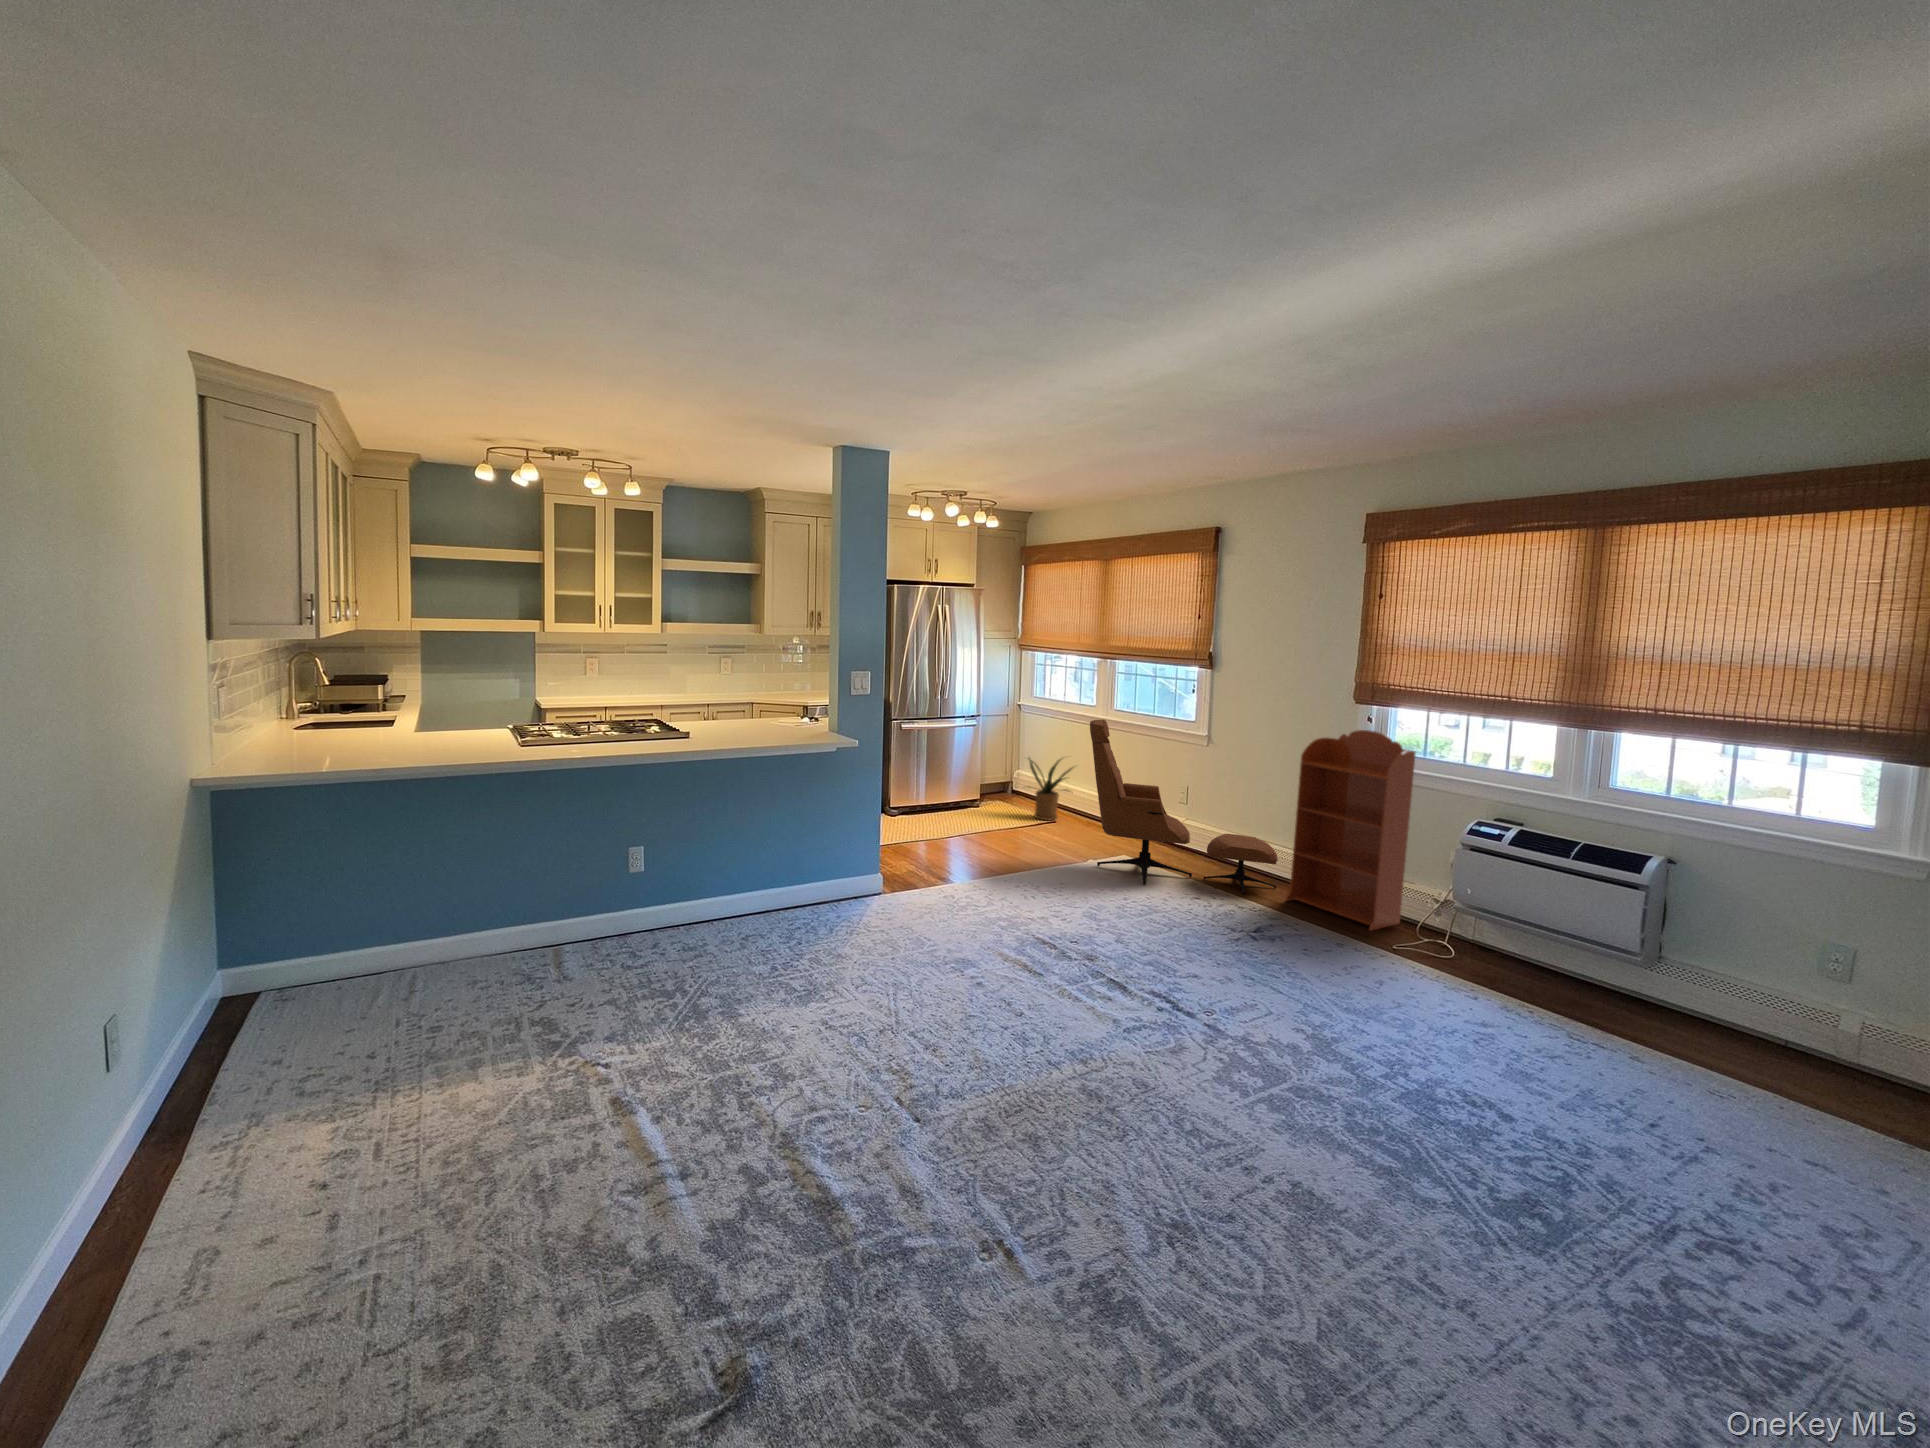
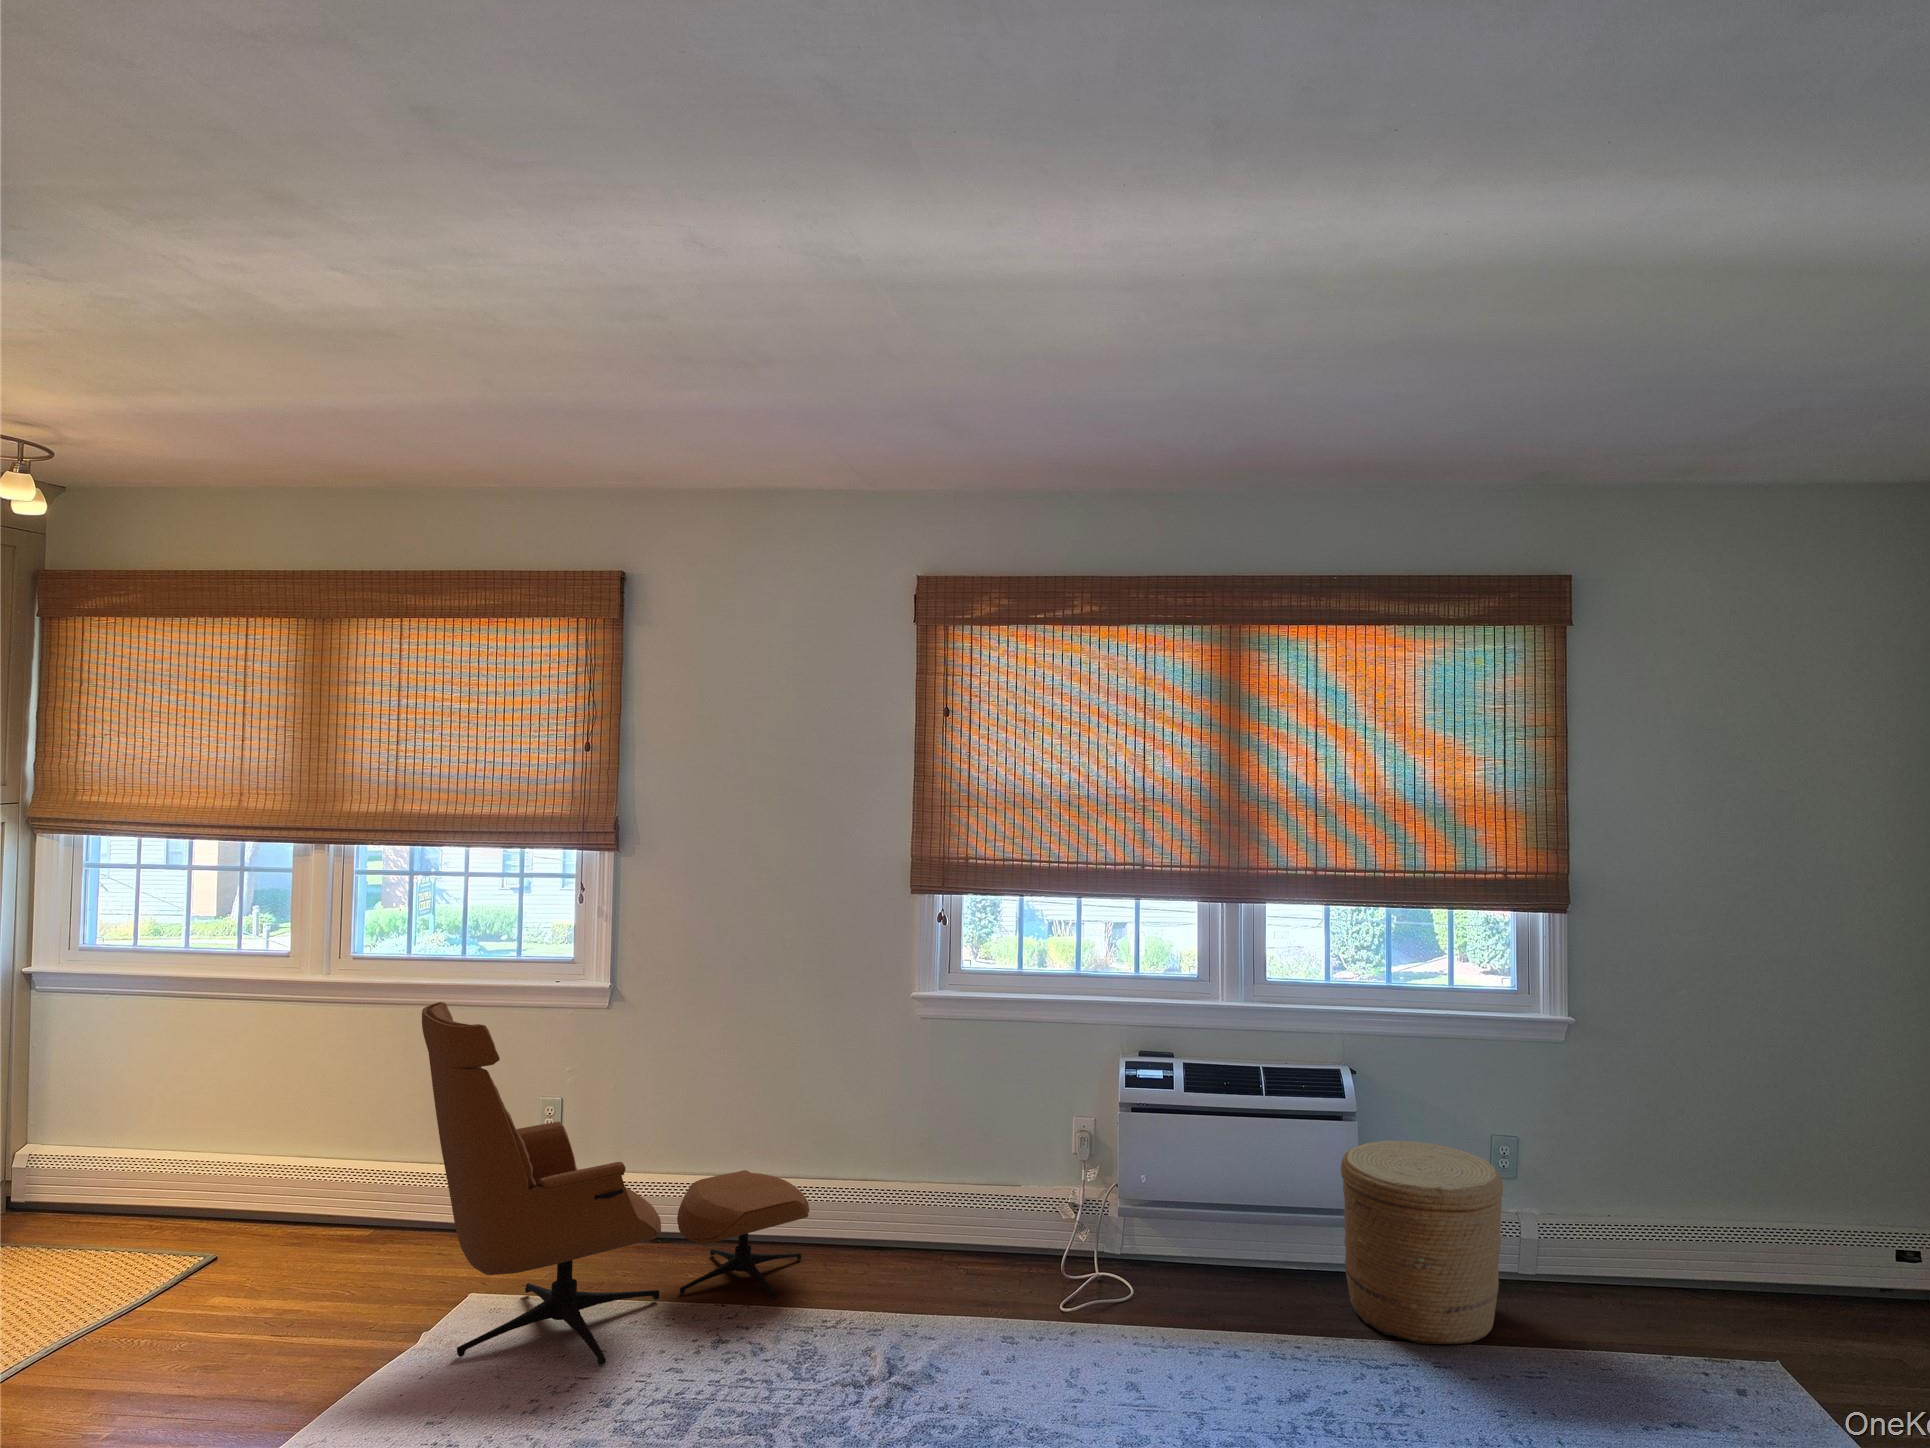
bookcase: present [1286,730,1416,931] -> none [845,940,1018,1291]
house plant: present [1028,758,1073,821] -> none [100,1083,274,1265]
woven basket: none [1605,910,1768,1066] -> present [1341,1141,1503,1344]

